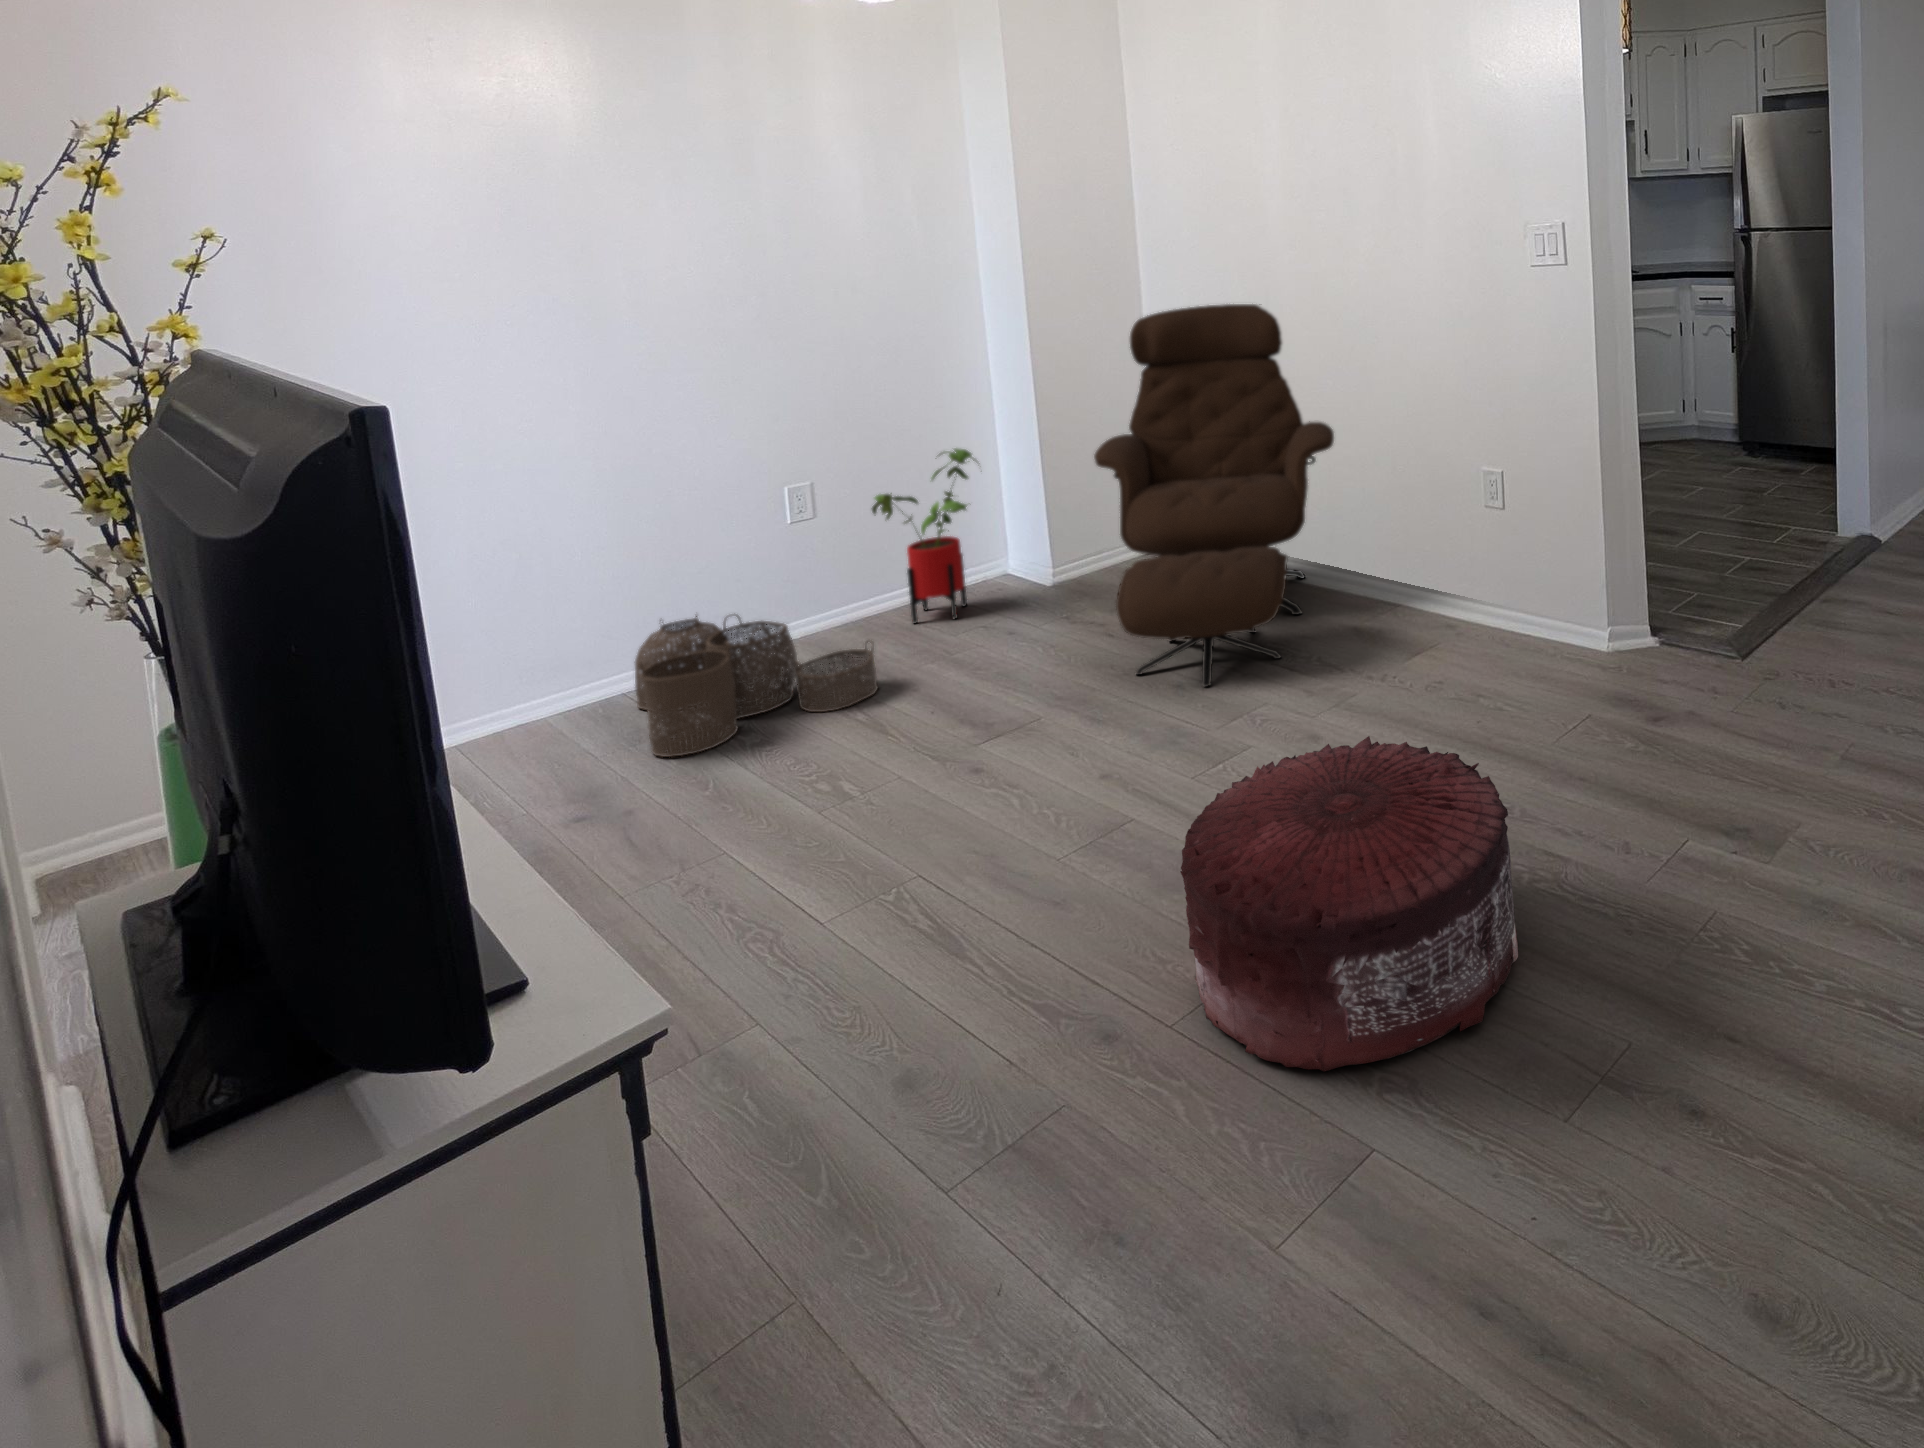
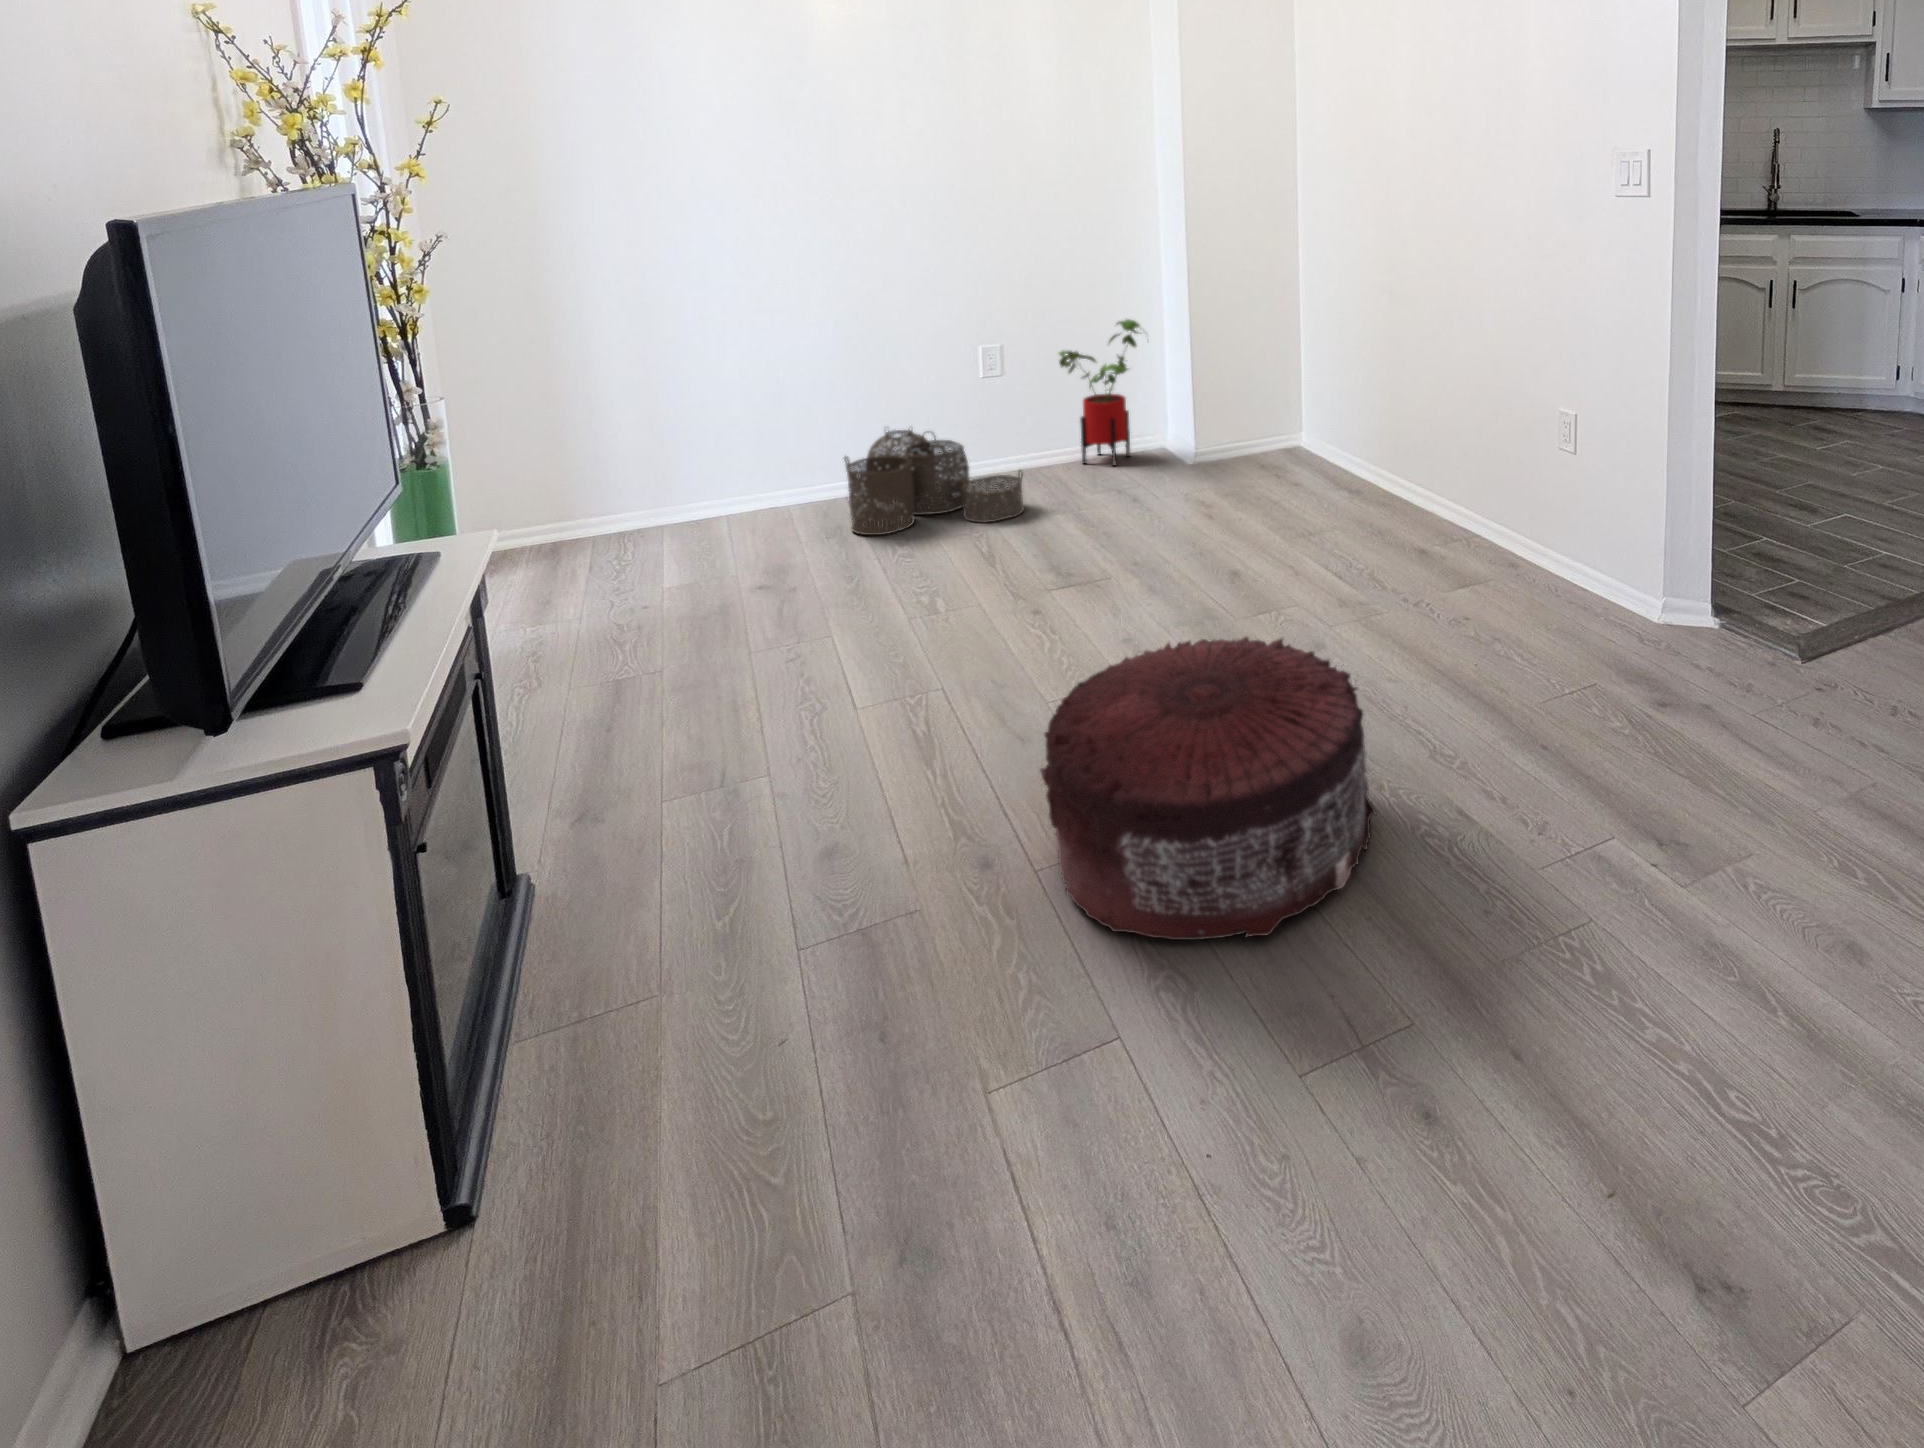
lounge chair: present [1094,304,1334,687] -> none [1196,211,1447,564]

